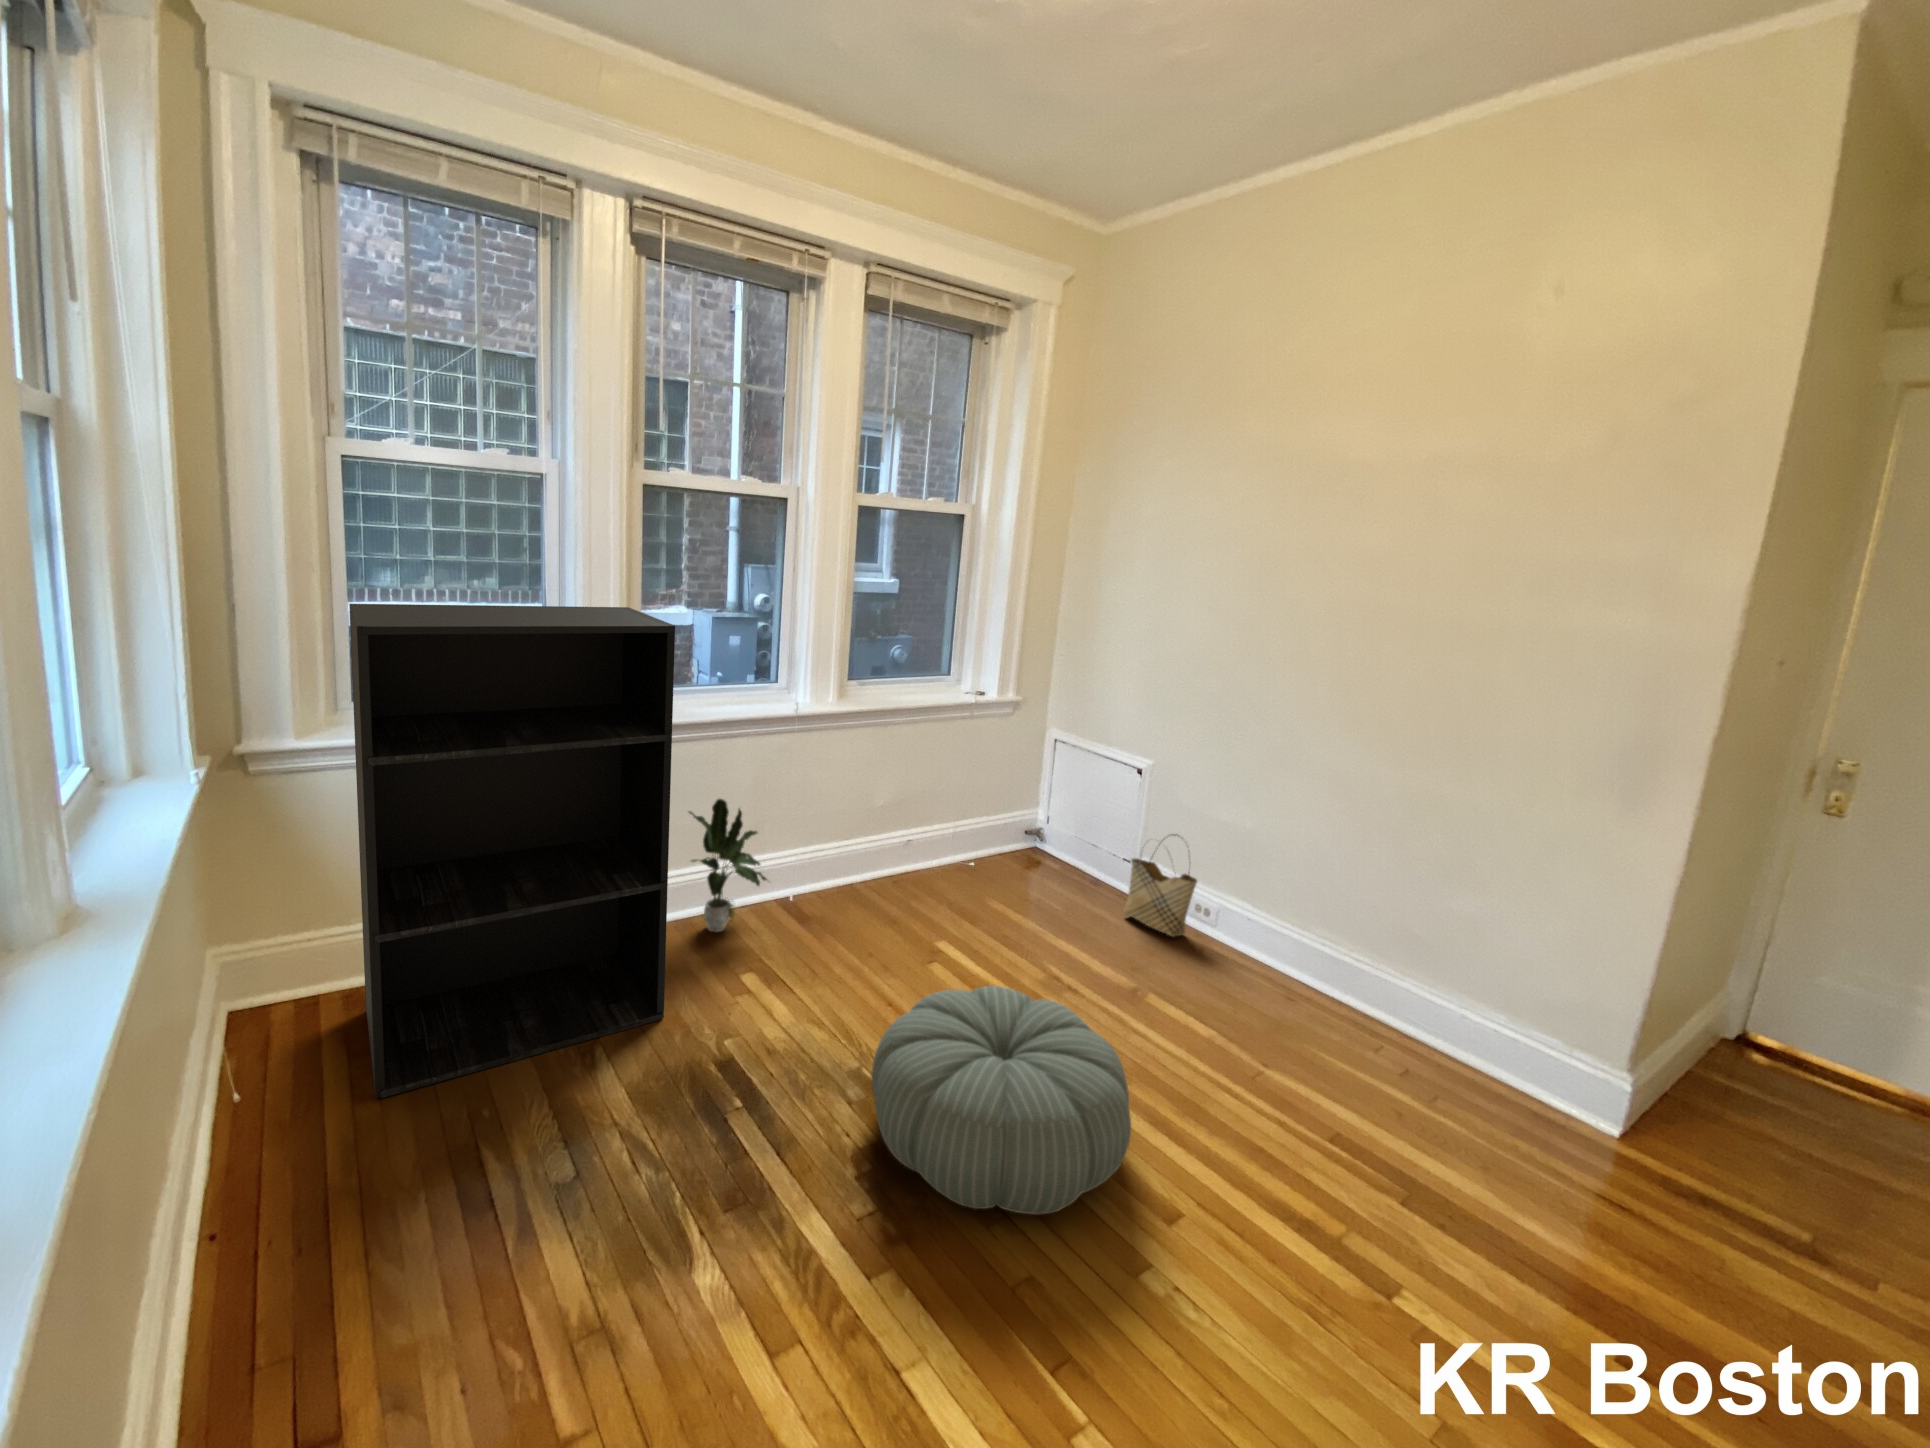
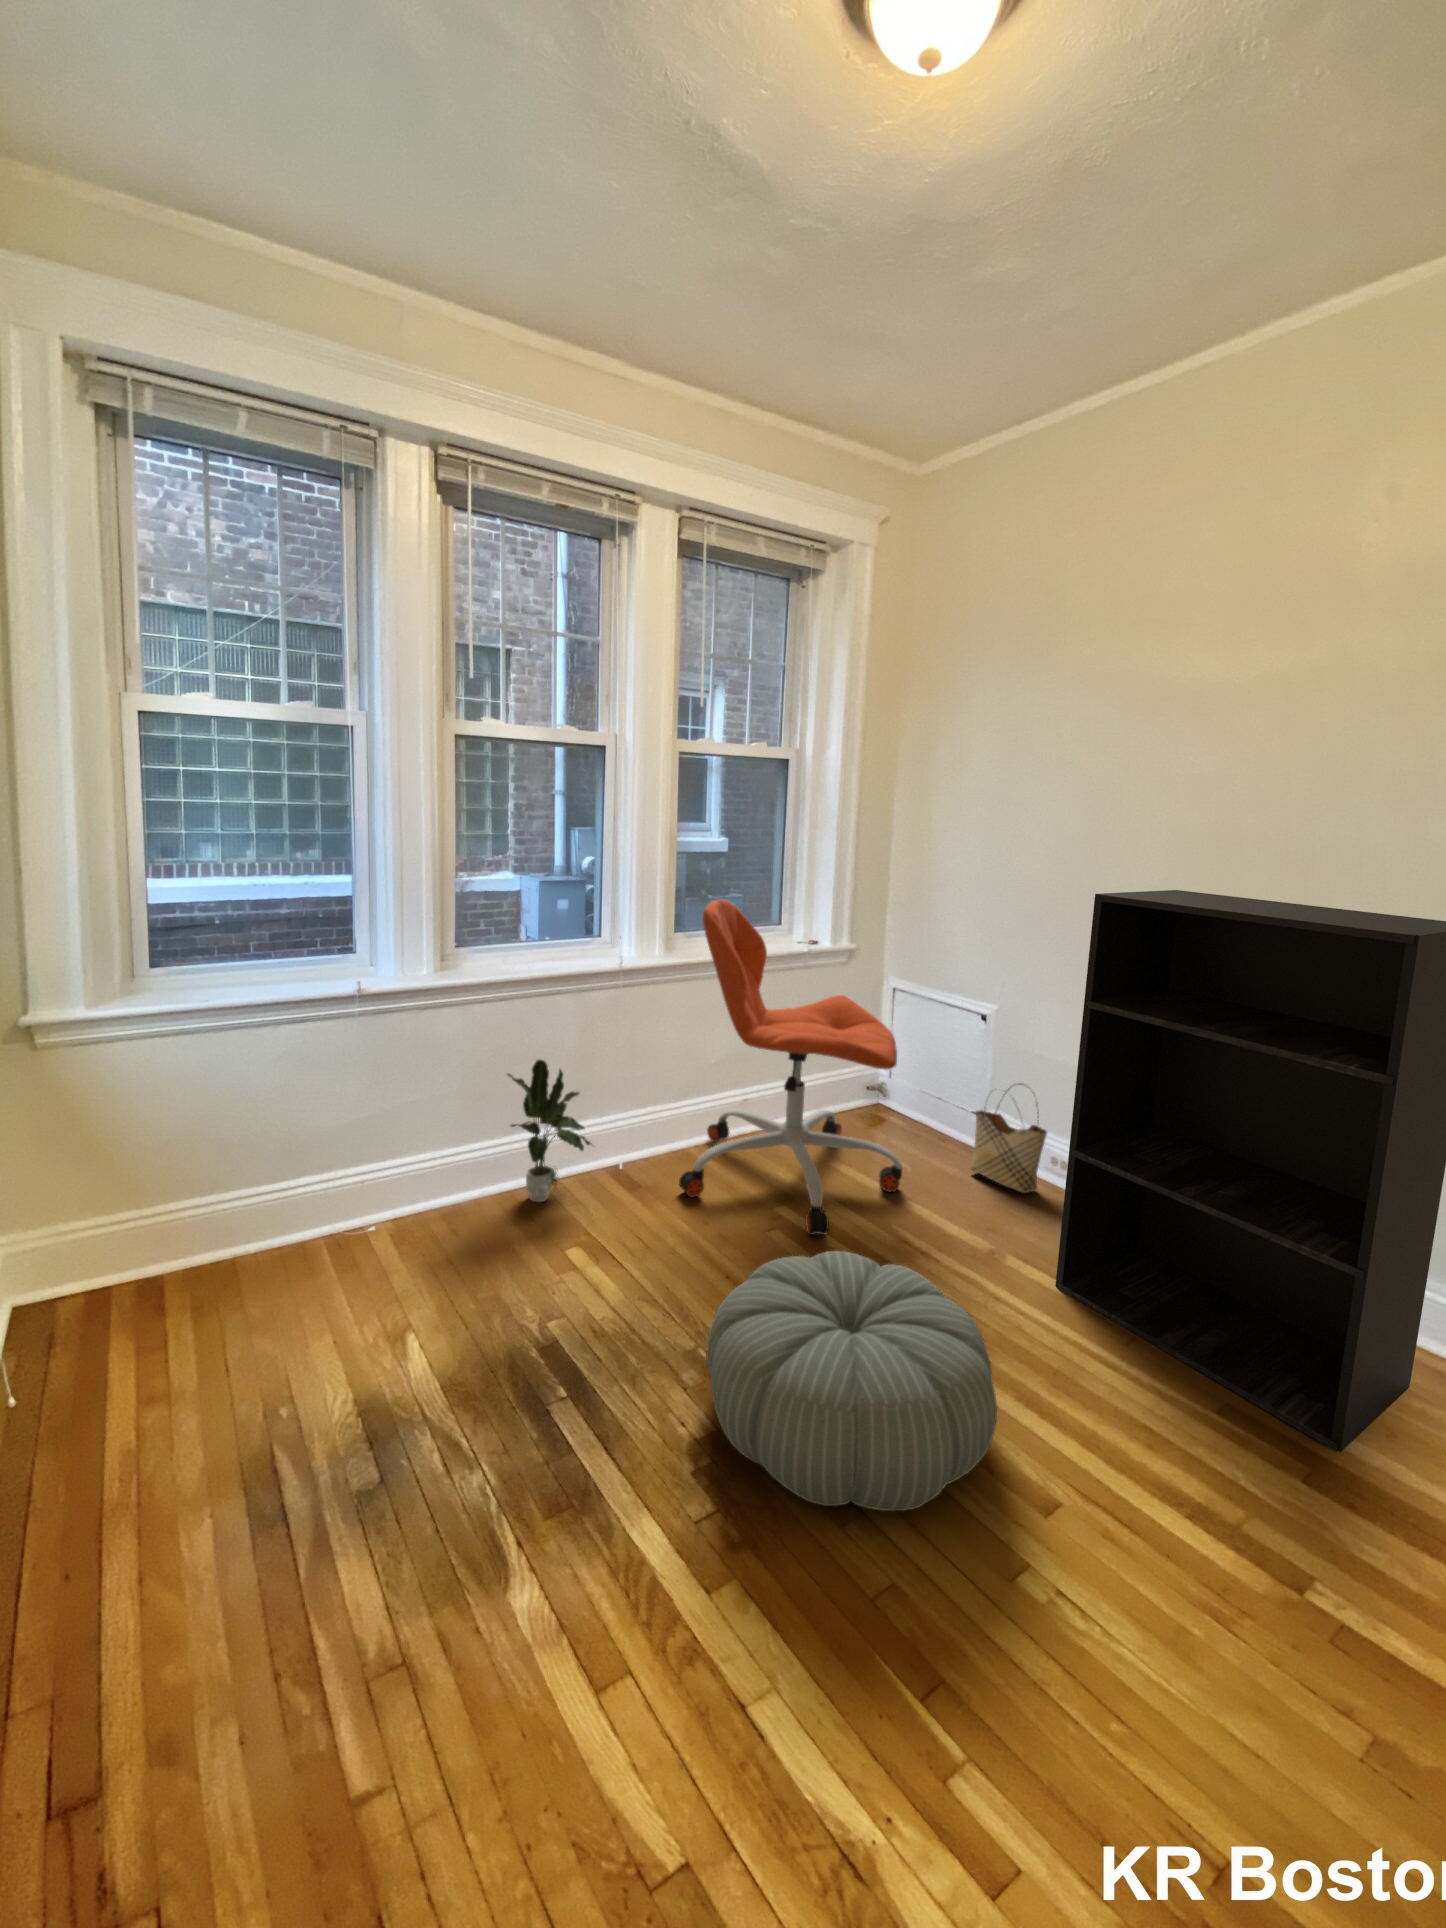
bookshelf: present [349,604,675,1098] -> present [1055,890,1446,1452]
office chair: none [849,650,1060,970] -> present [679,899,903,1235]

